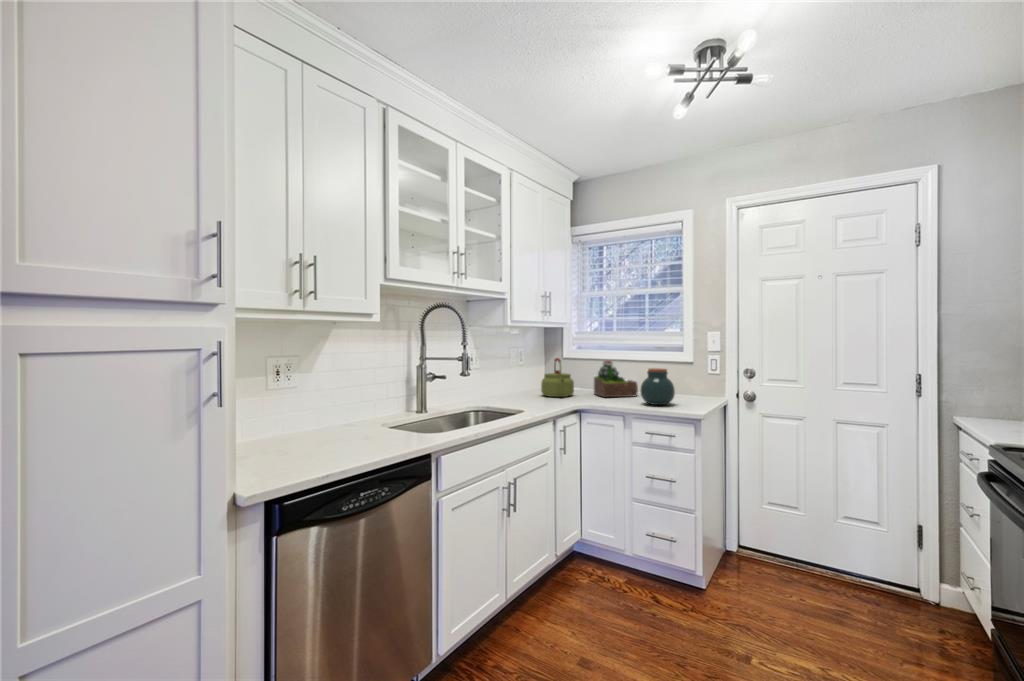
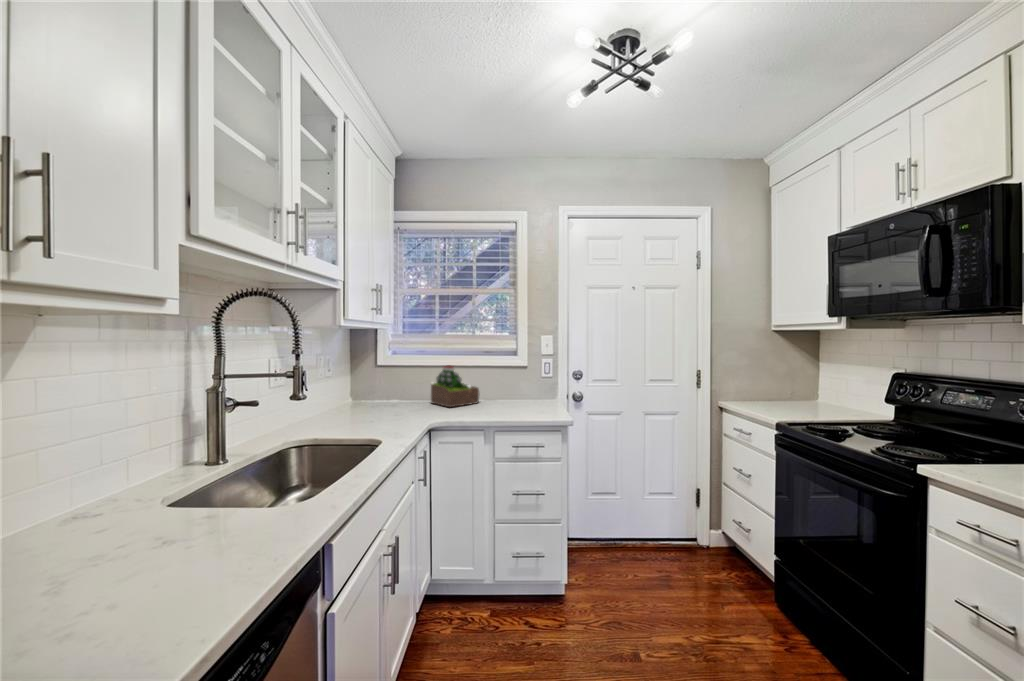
kettle: present [541,358,574,397] -> none [371,364,411,411]
jar: present [641,368,675,405] -> none [497,374,531,413]

